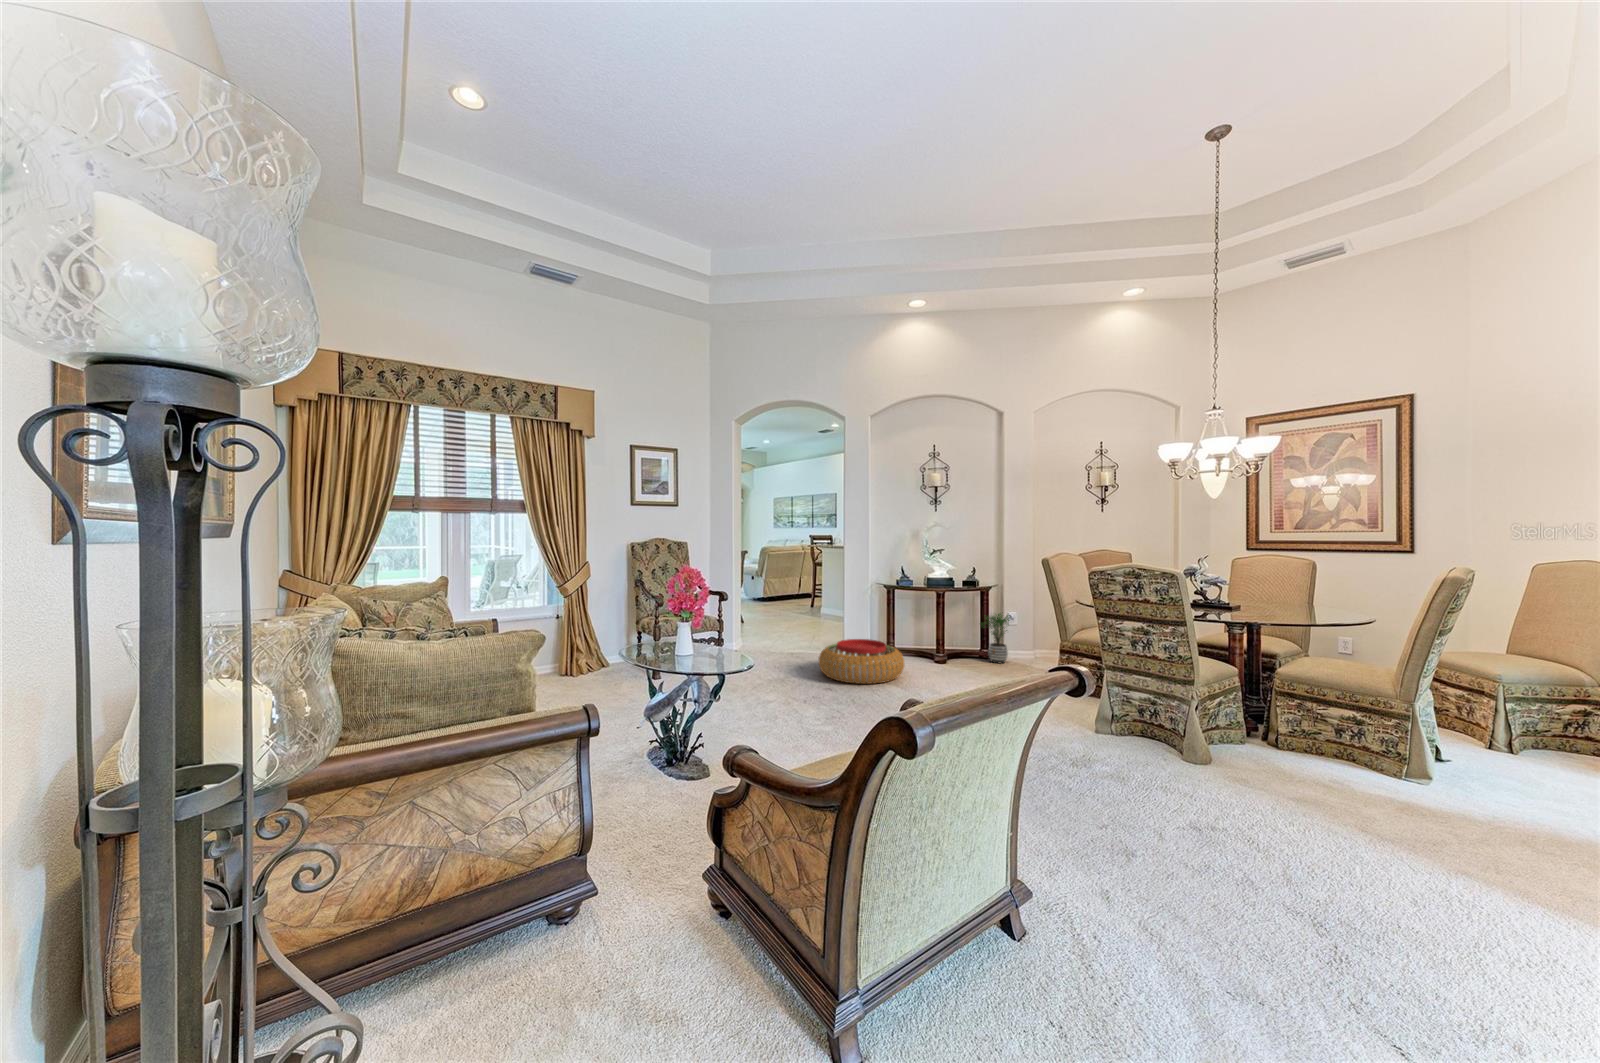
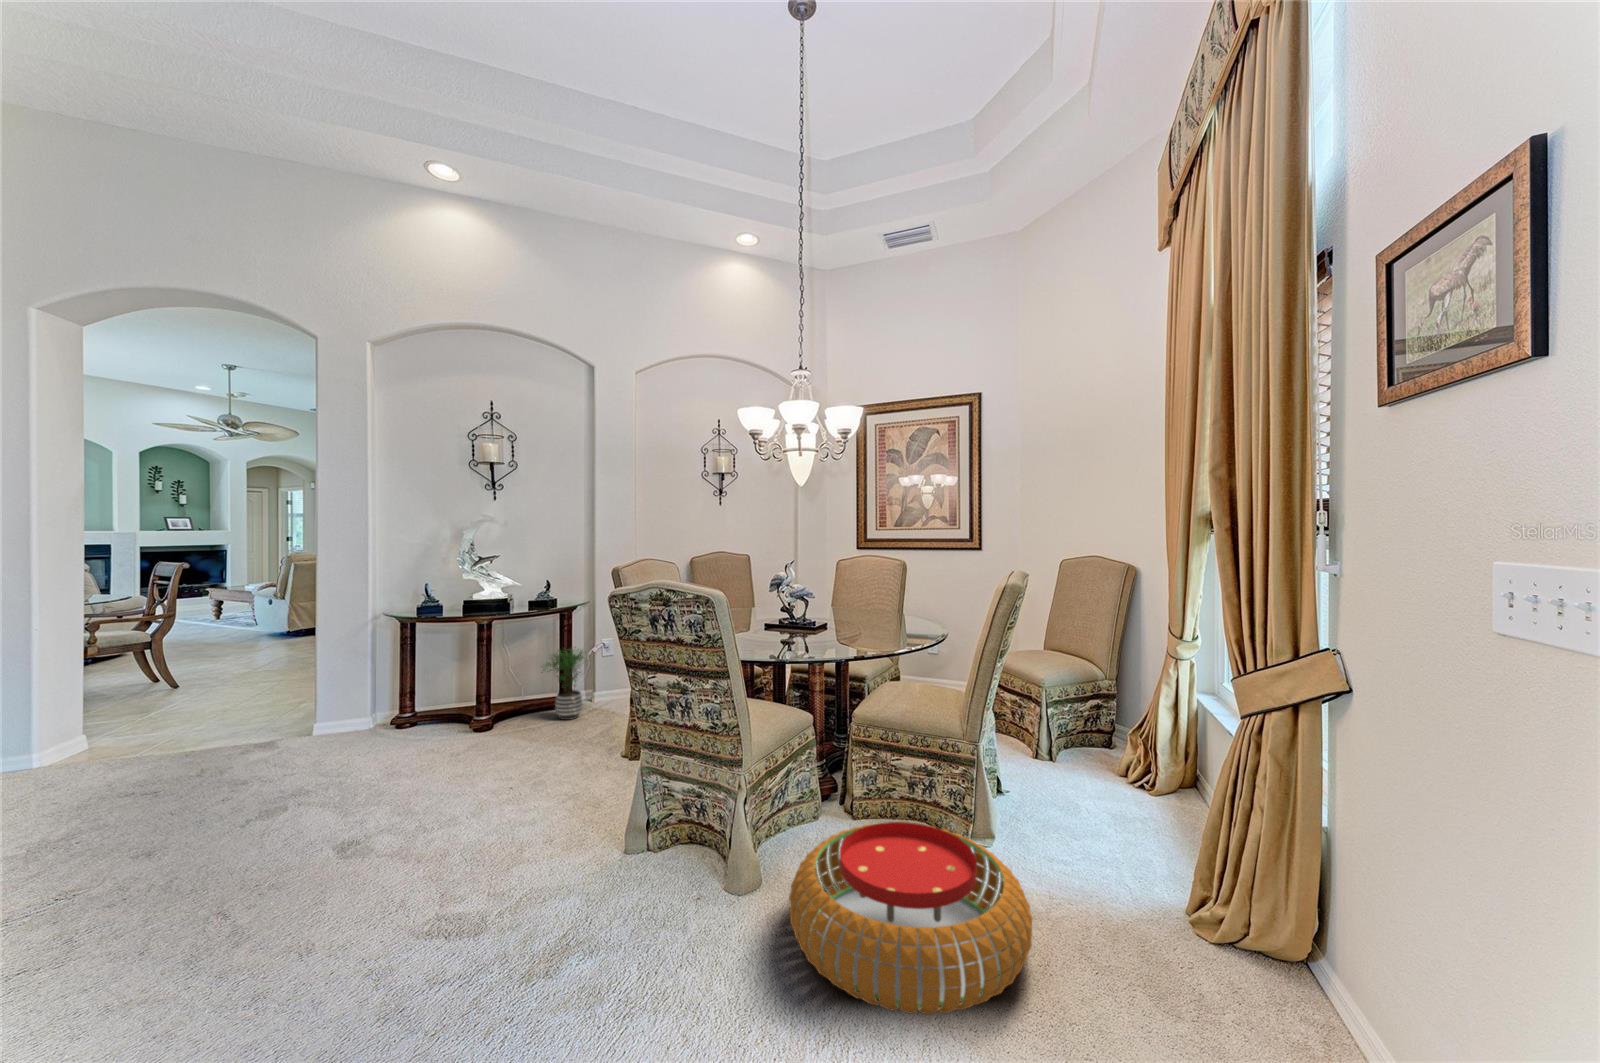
pouf: present [819,639,904,684] -> present [789,822,1032,1015]

